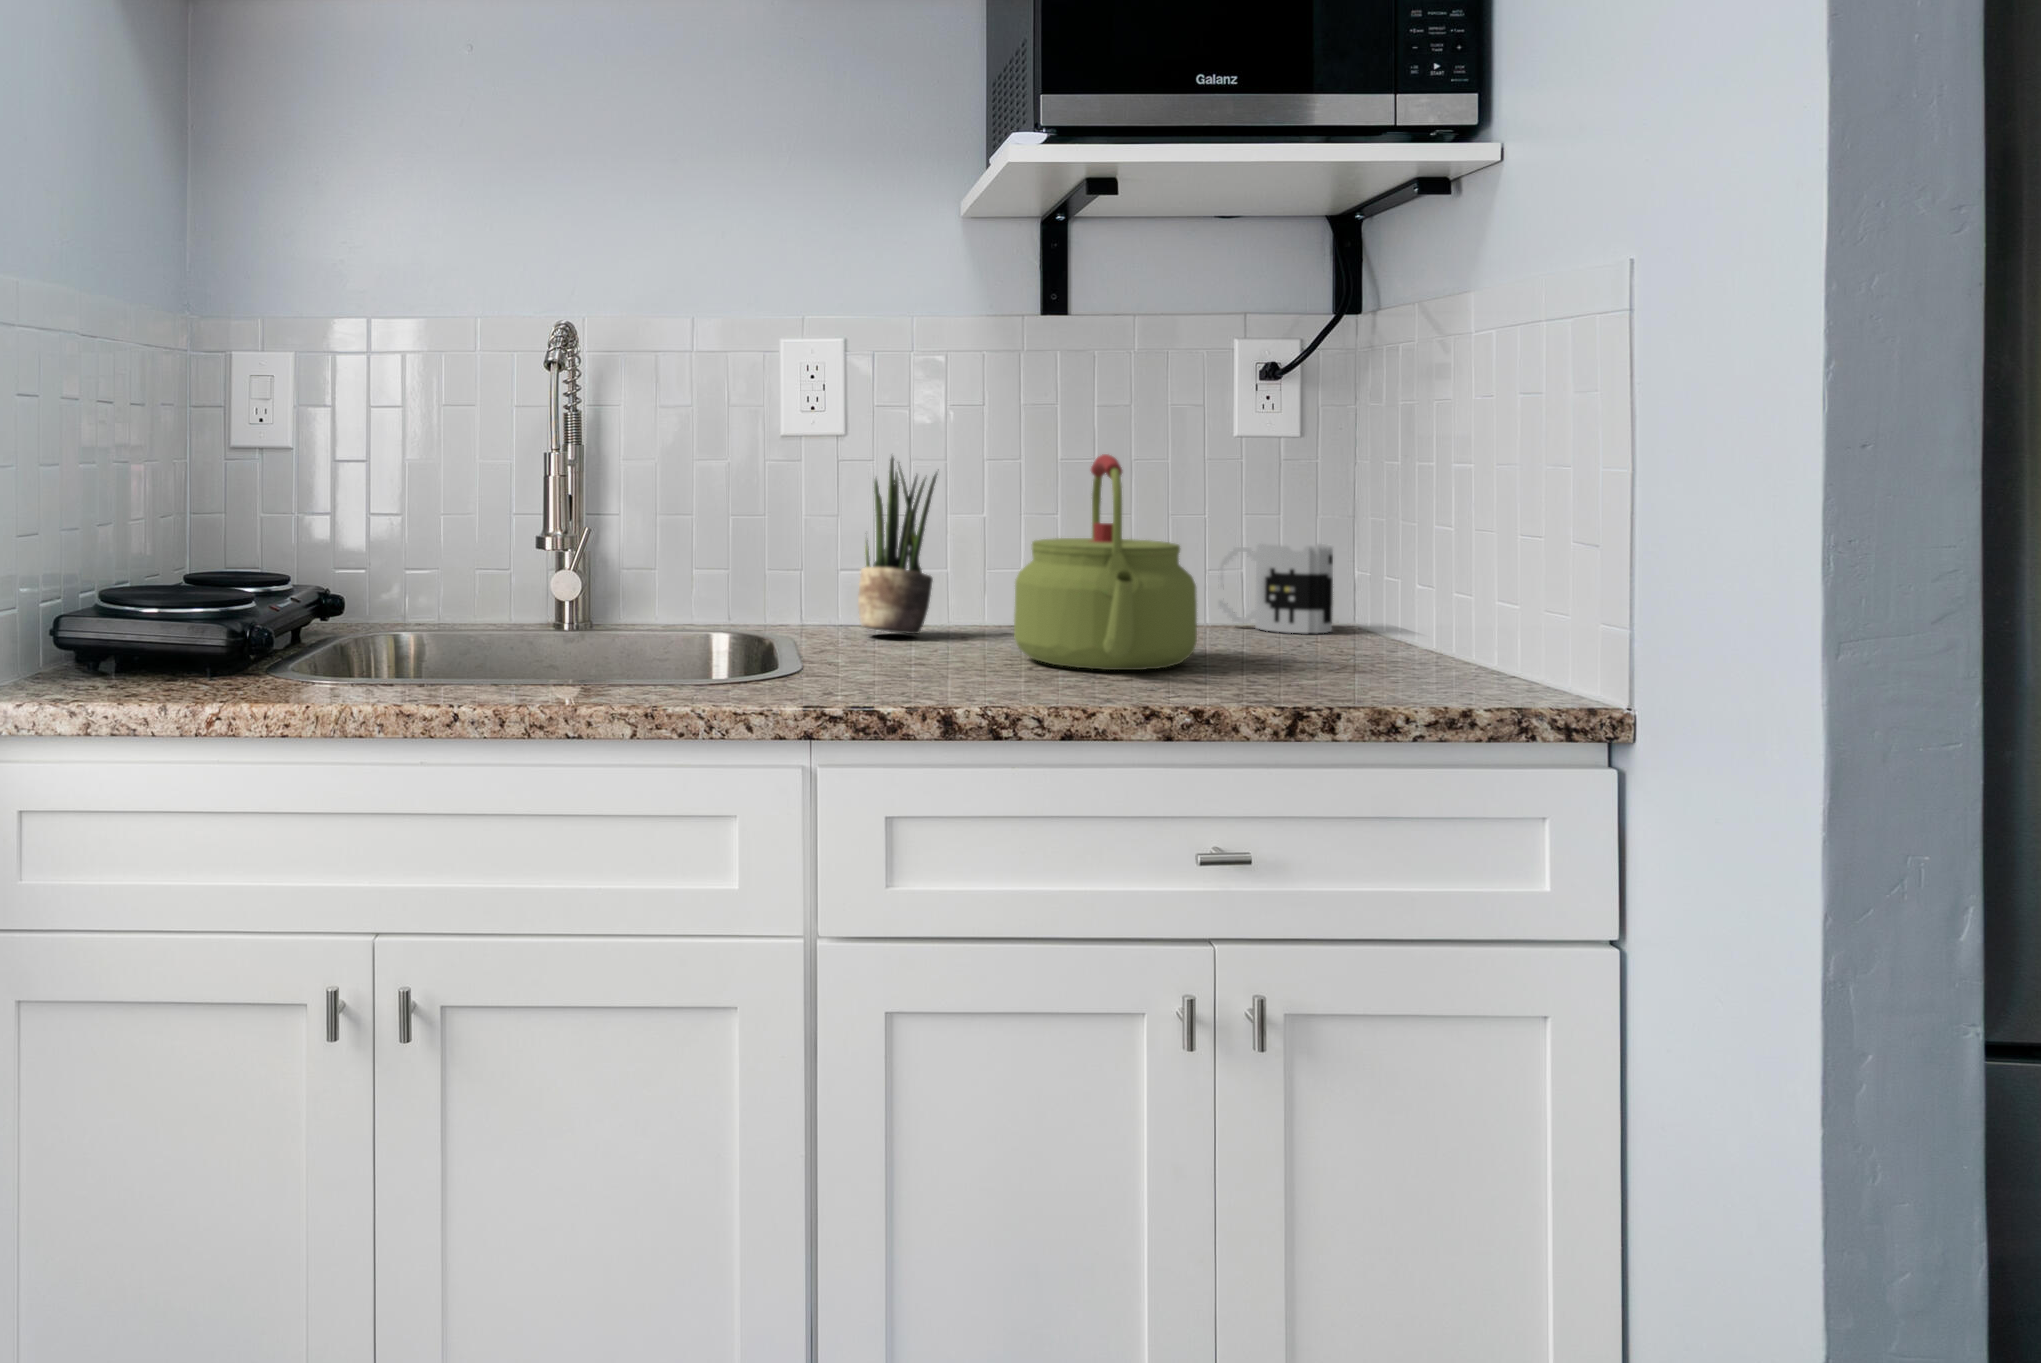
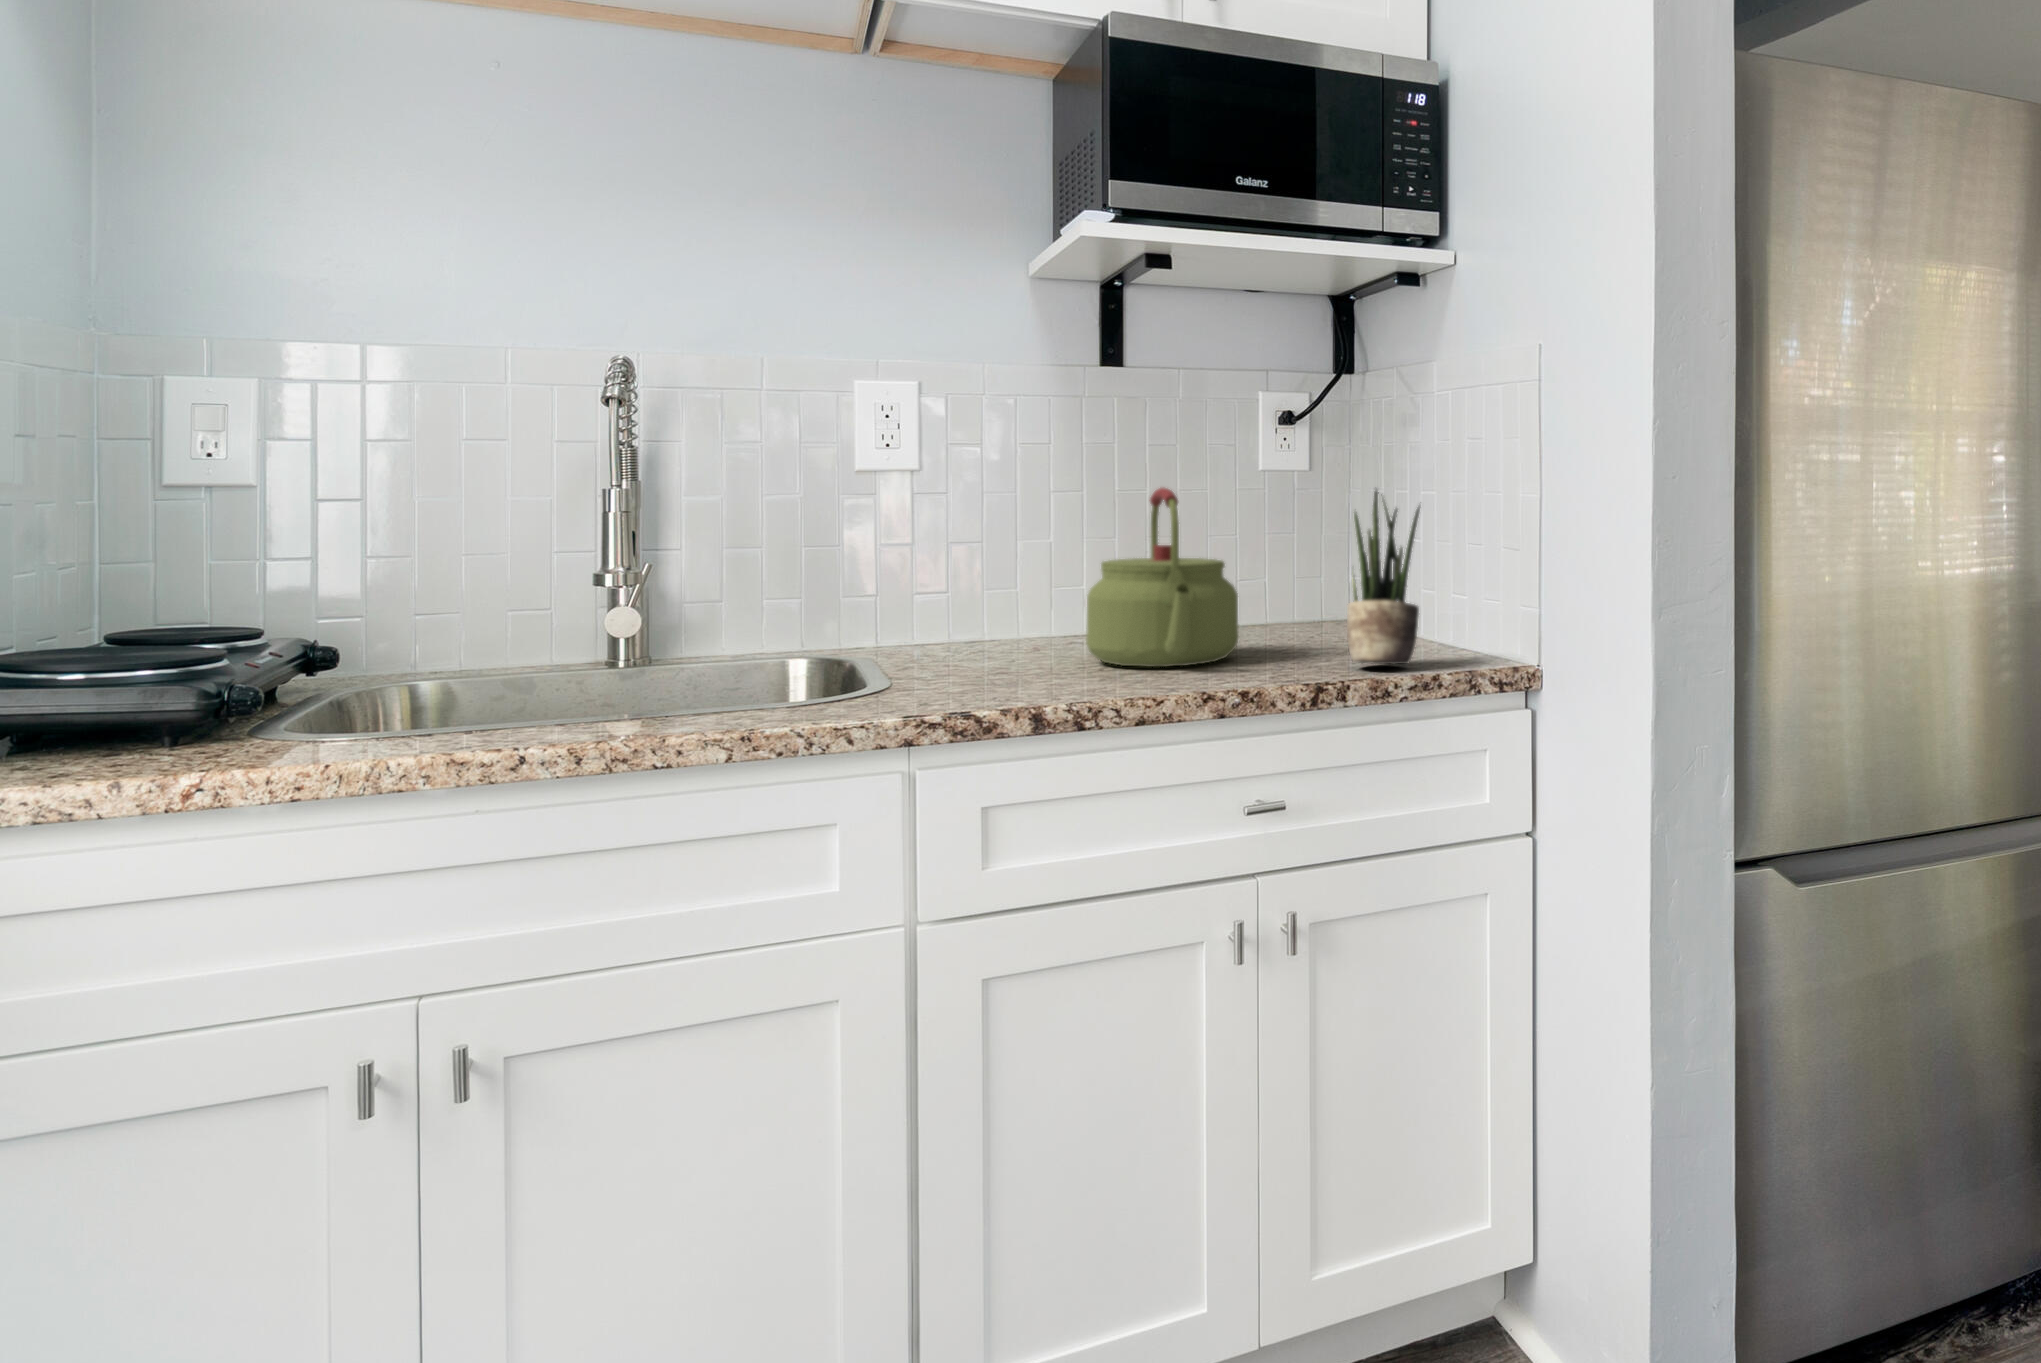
potted plant: present [858,457,937,634] -> present [1347,490,1420,664]
mug: present [1218,543,1333,633] -> none [1250,556,1337,628]

